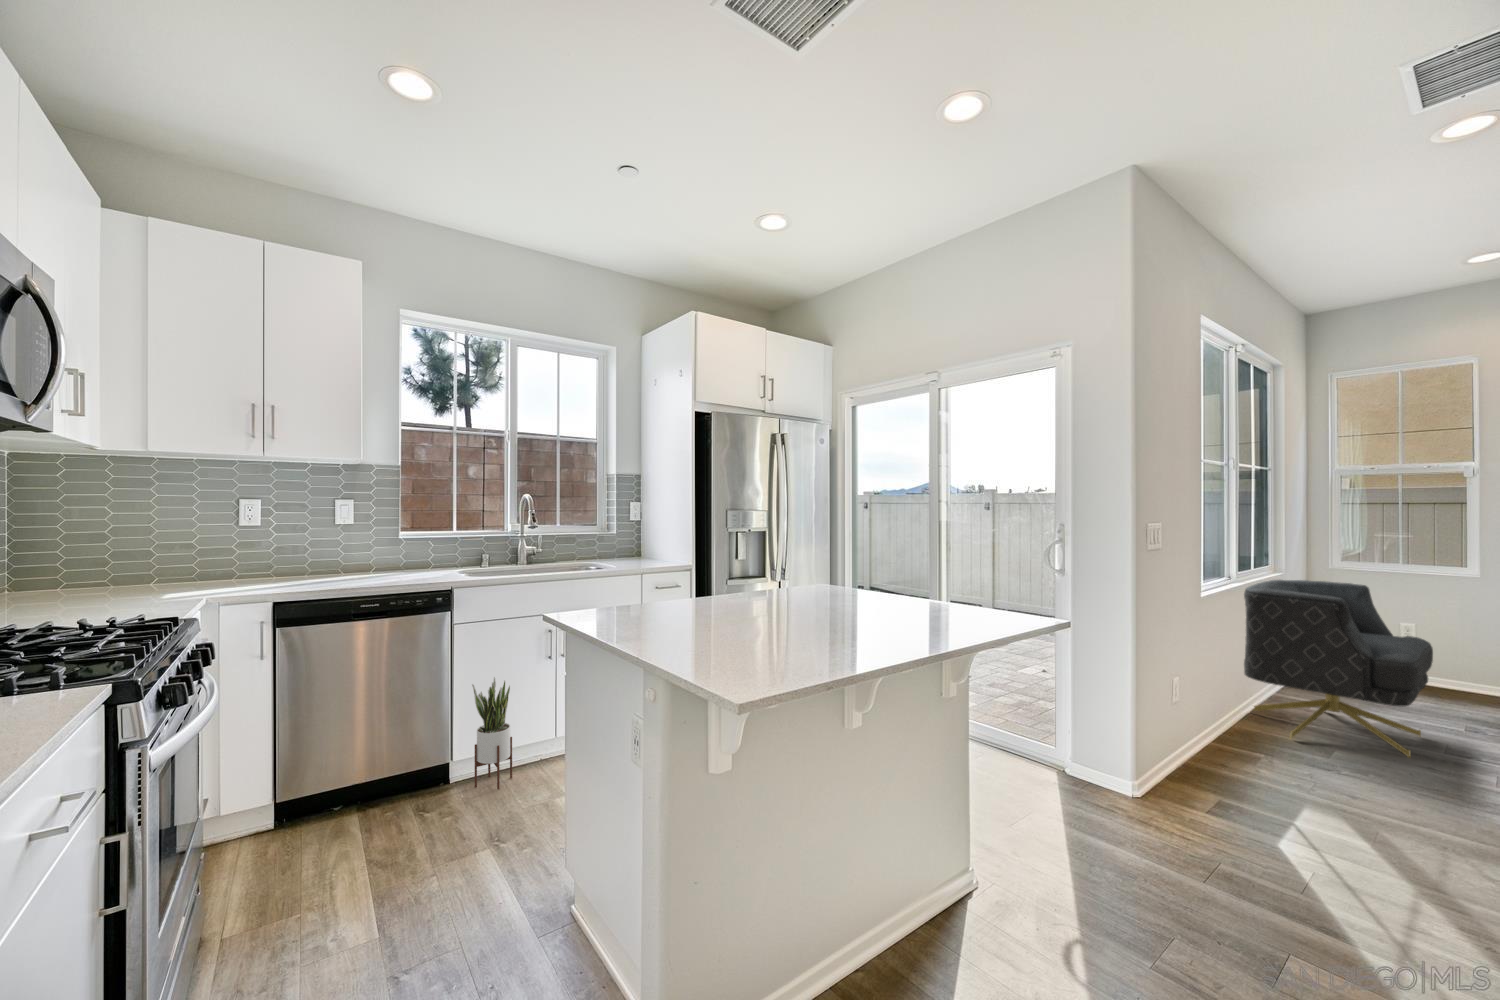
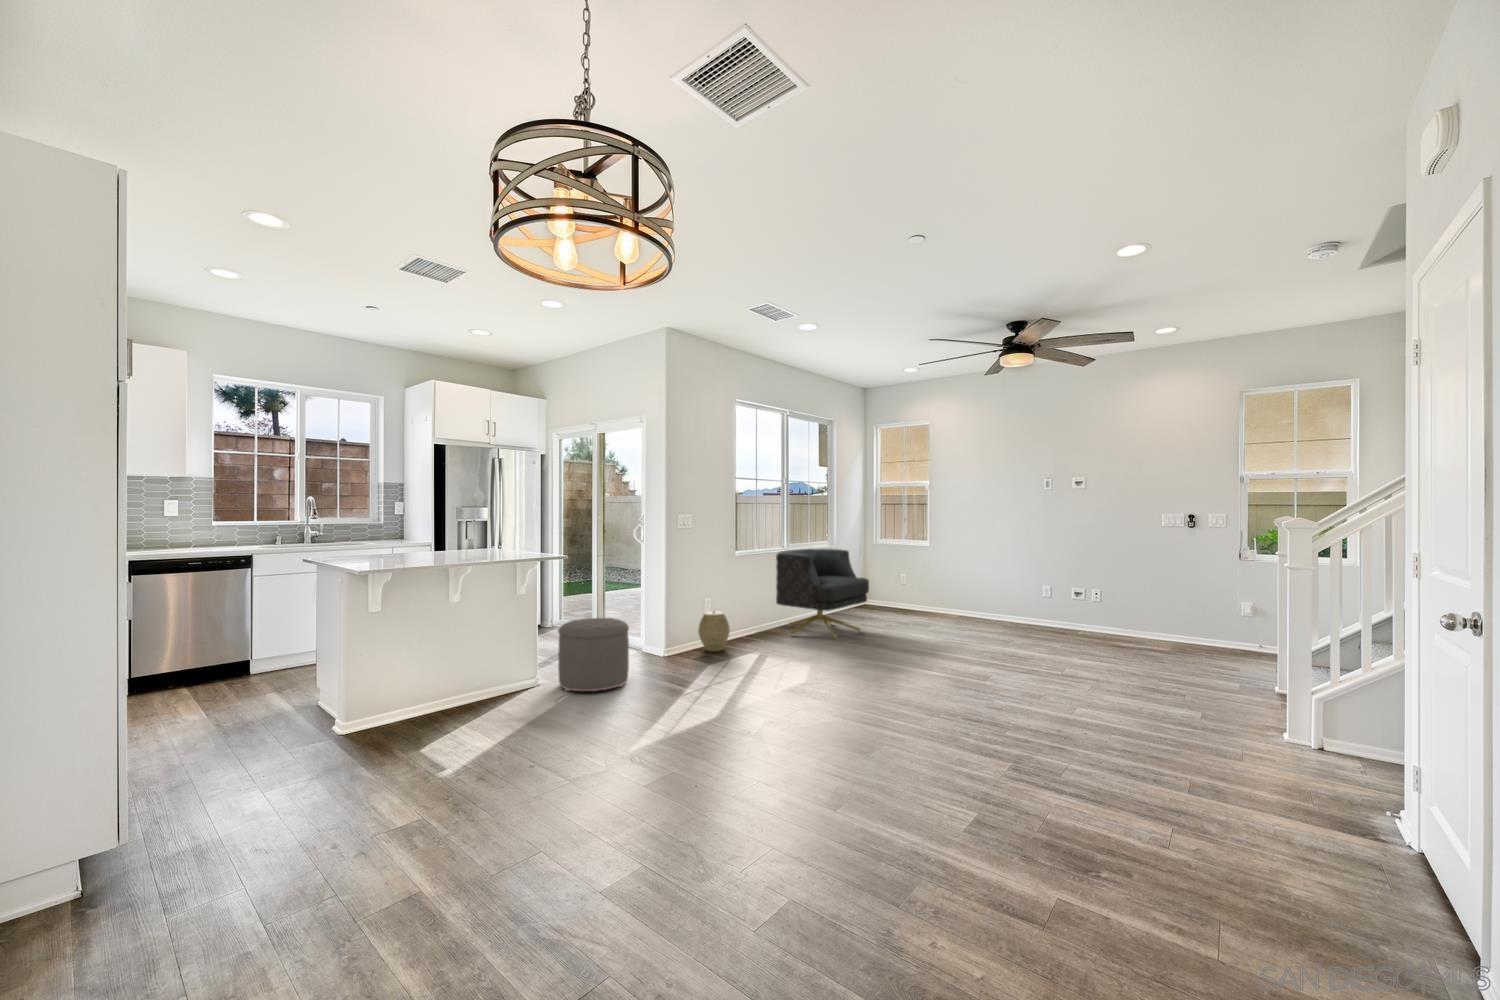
potted plant: present [472,677,512,789] -> none [265,609,294,676]
woven basket: none [1161,700,1231,780] -> present [698,611,730,651]
ottoman: none [1005,735,1168,923] -> present [558,618,629,691]

